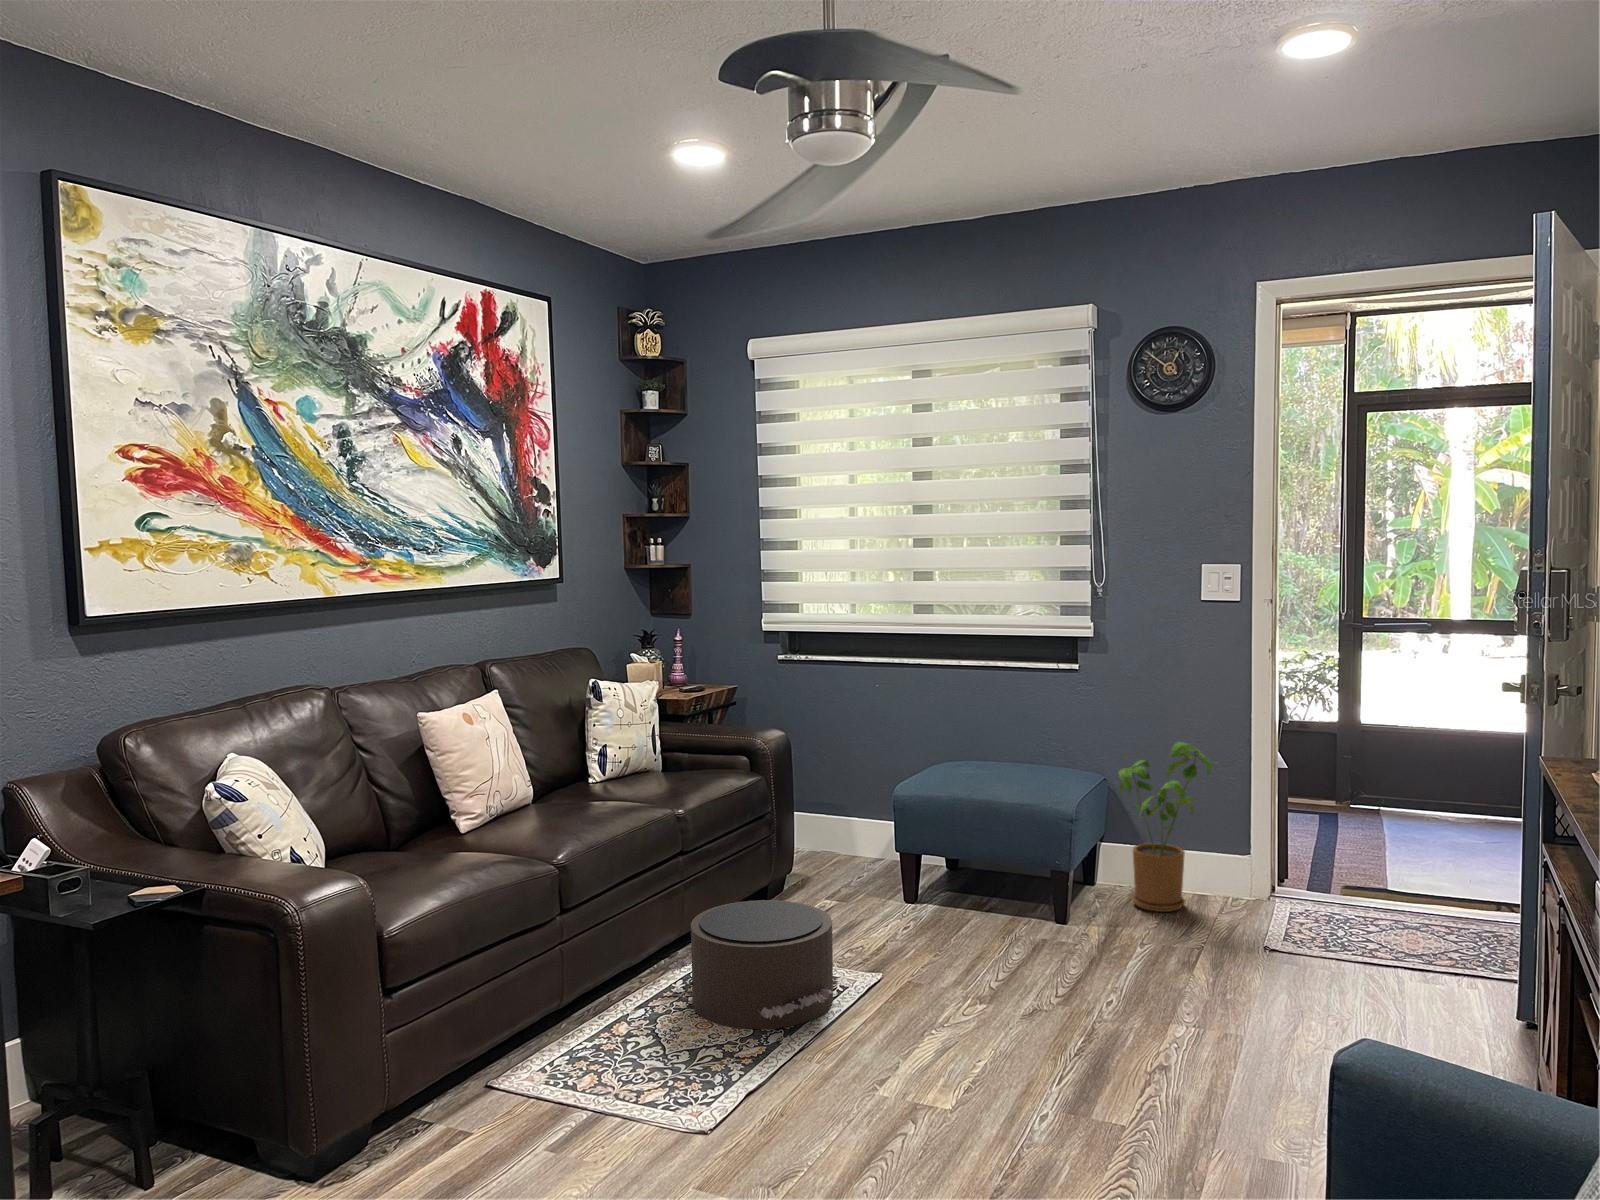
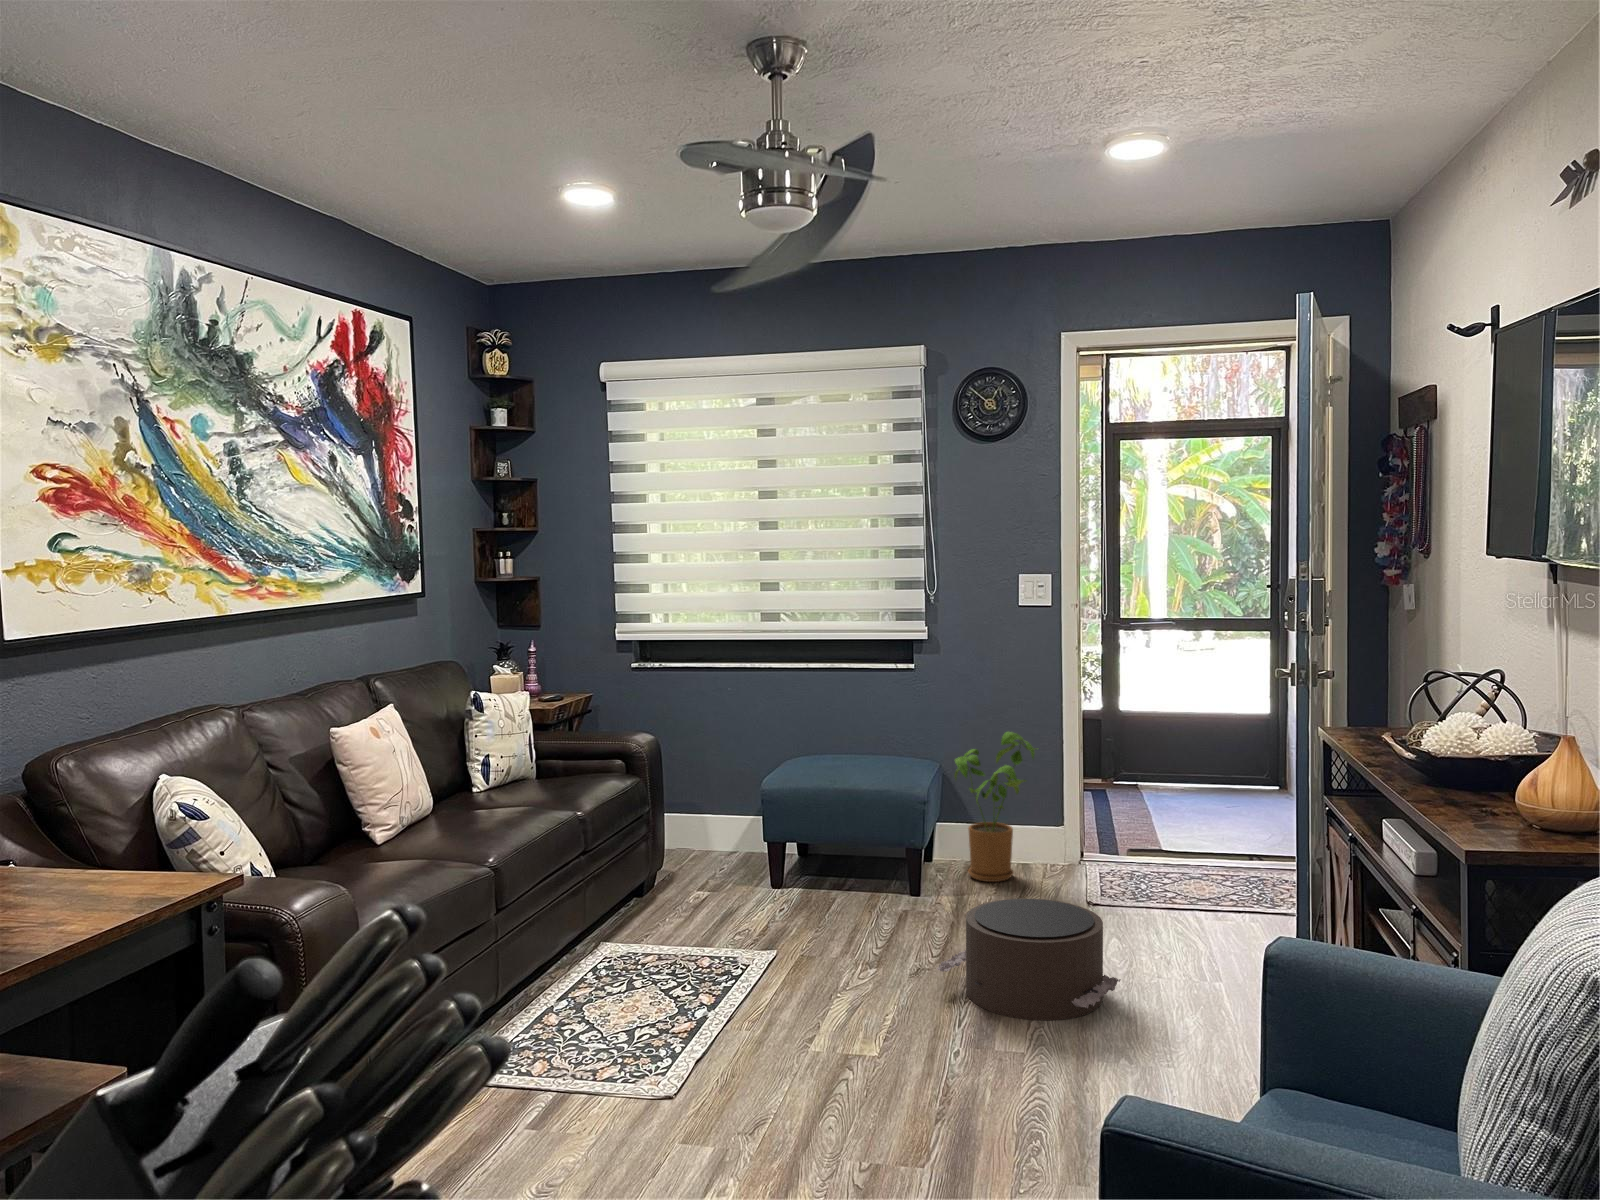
pouf: present [669,900,837,1029] -> present [936,899,1121,1020]

